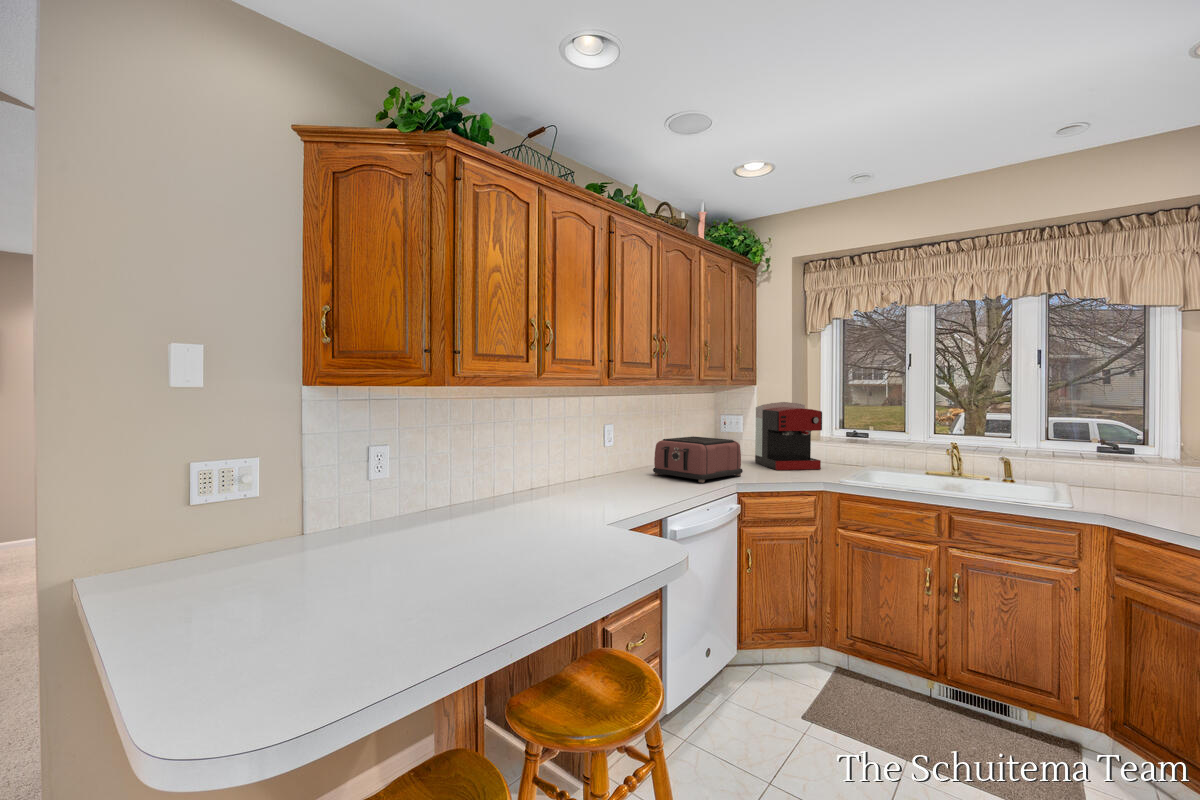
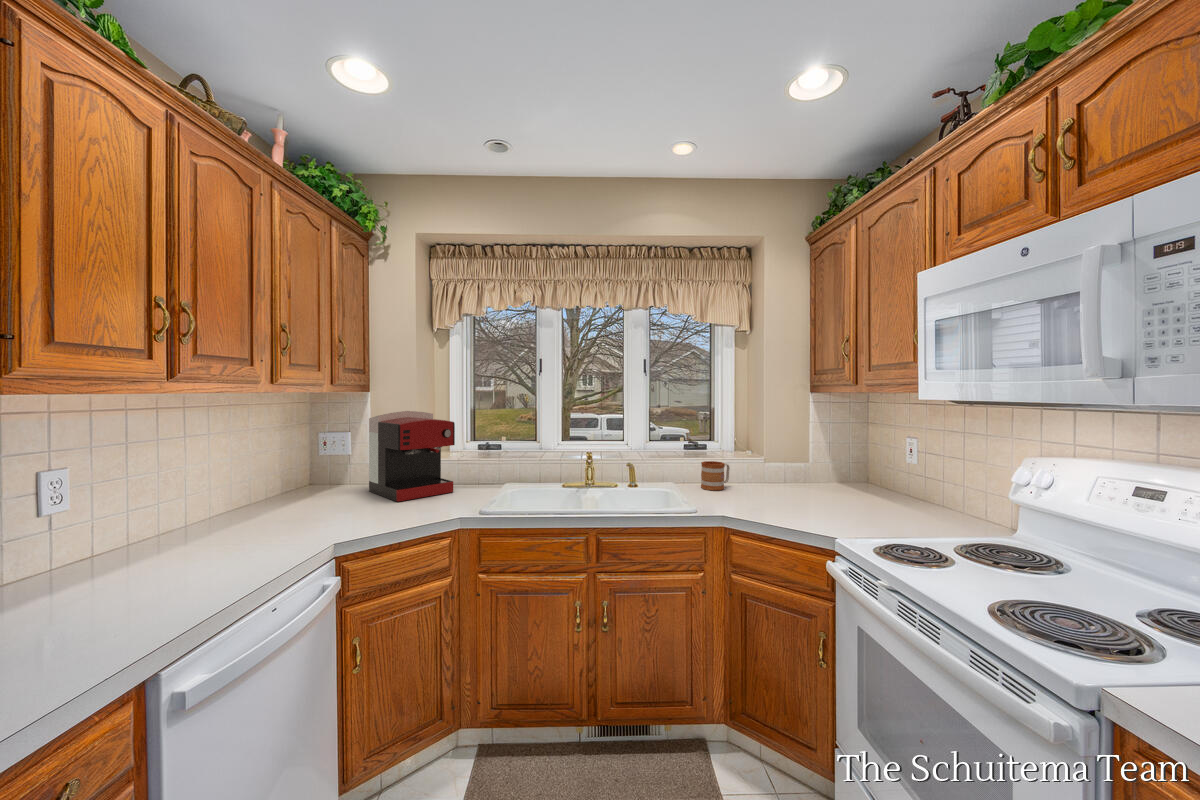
toaster: present [653,436,743,483] -> none [170,469,346,554]
mug: none [1105,464,1153,497] -> present [701,461,730,490]

